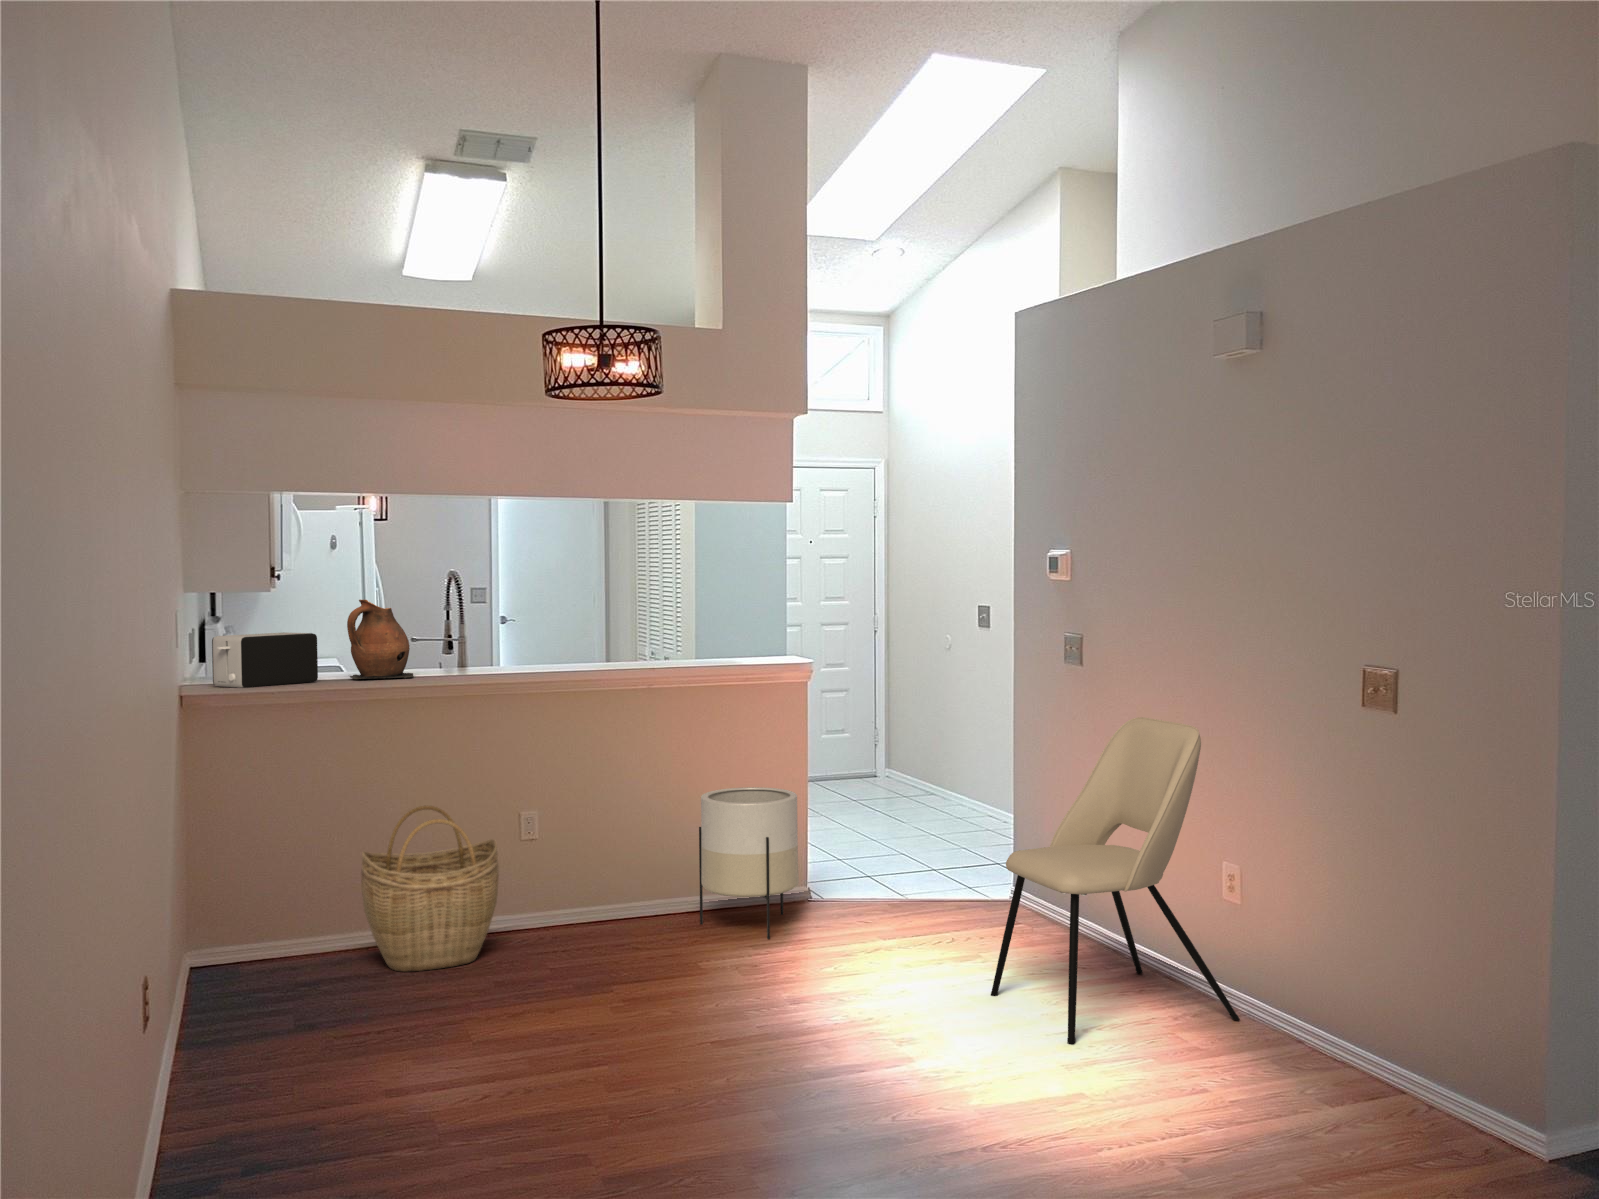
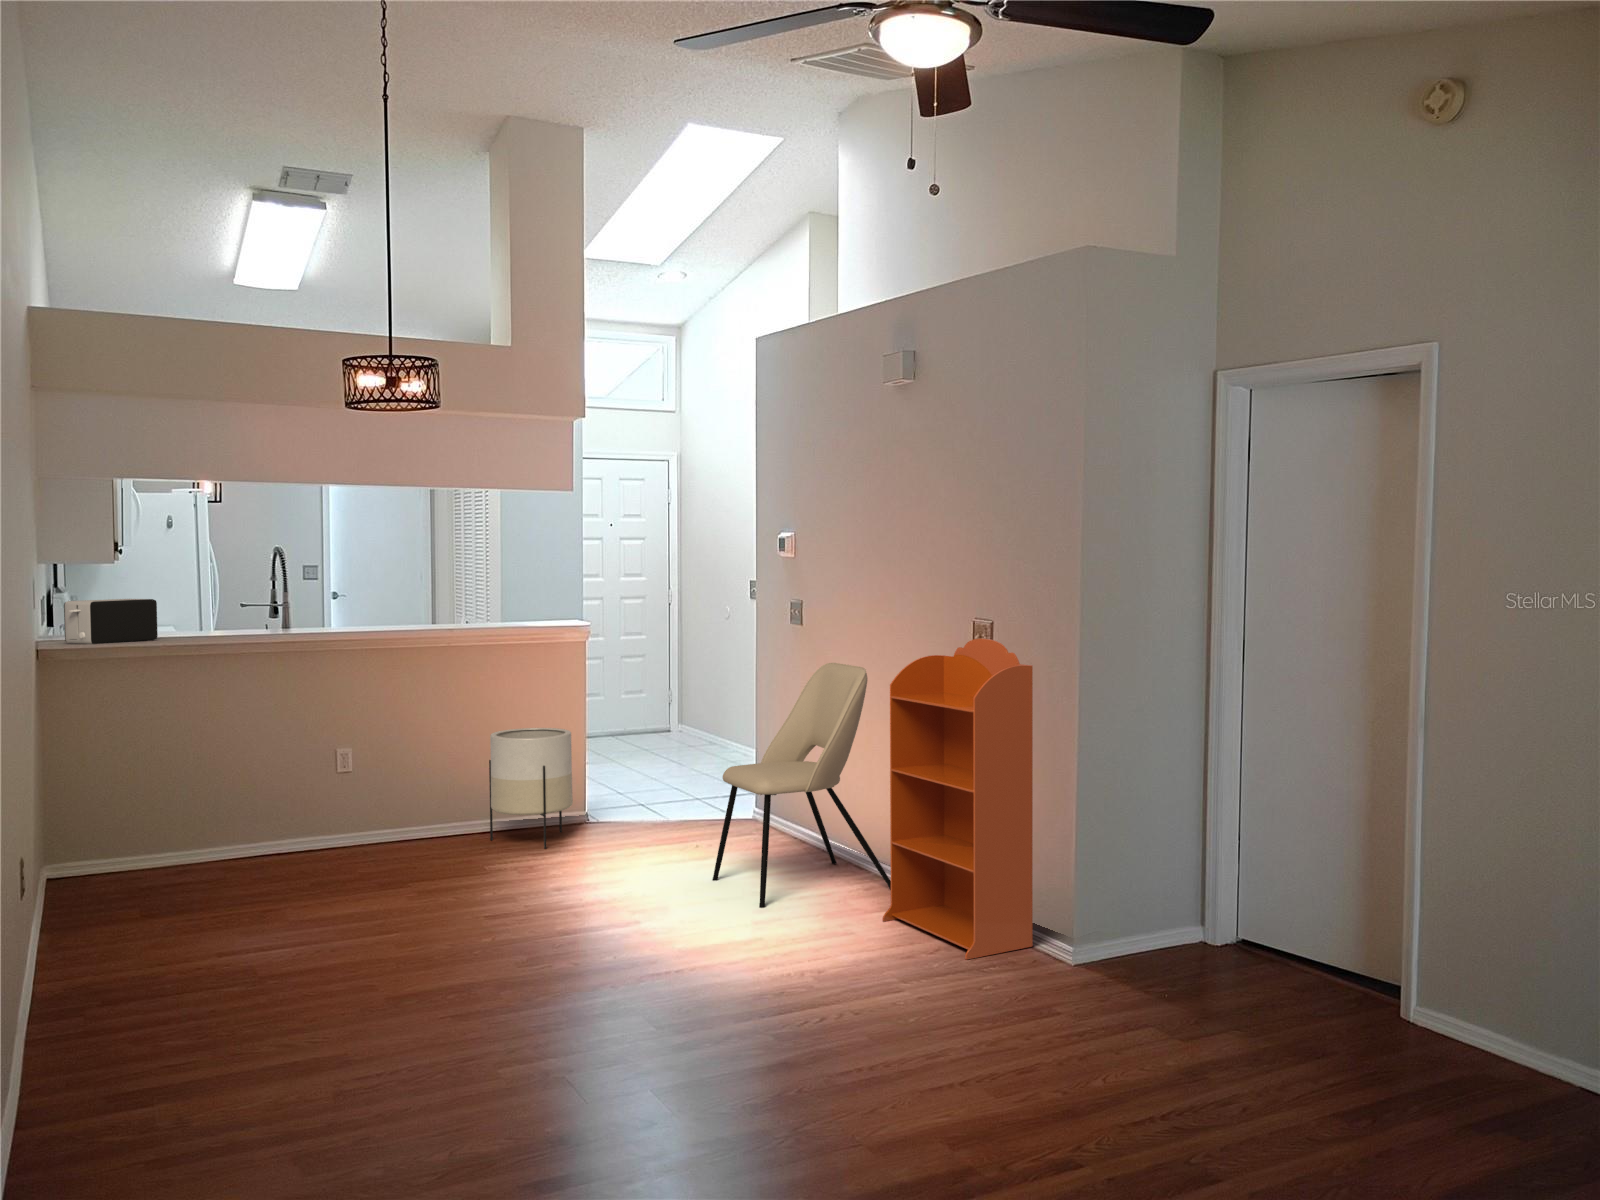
ceramic pitcher: present [347,600,413,679] -> none [183,571,242,638]
bookcase: none [1245,695,1485,1152] -> present [882,639,1033,960]
woven basket: present [361,806,499,972] -> none [197,743,315,877]

